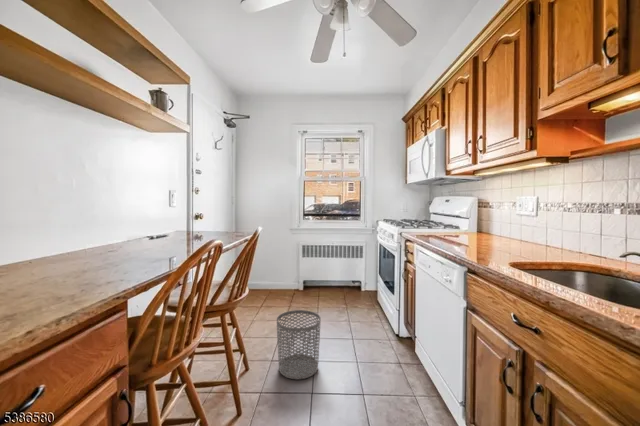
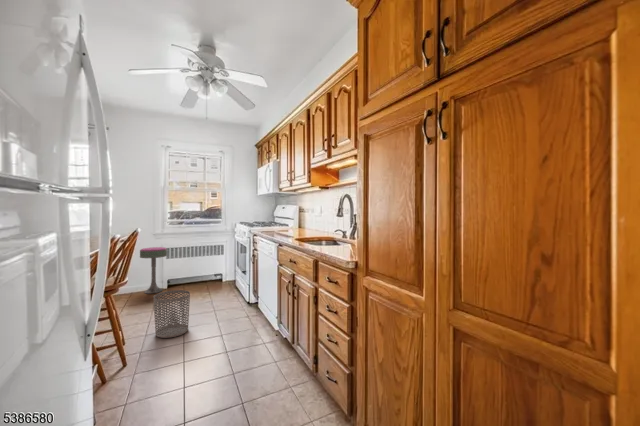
bar stool: none [275,245,301,296] -> present [140,247,167,294]

